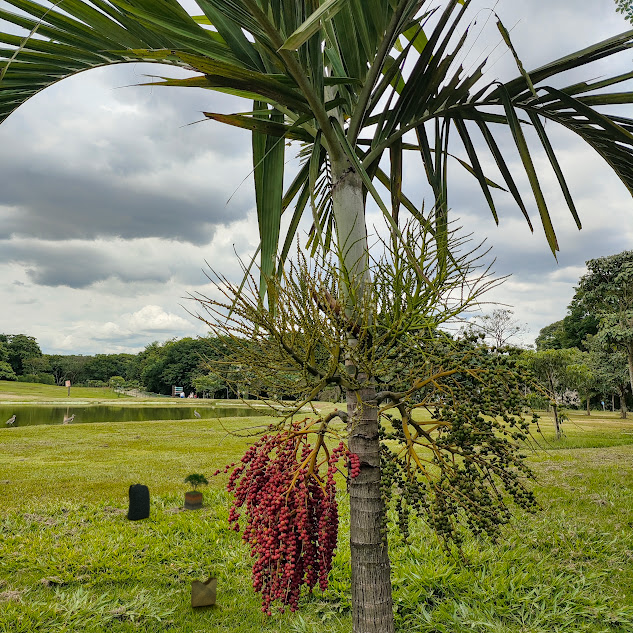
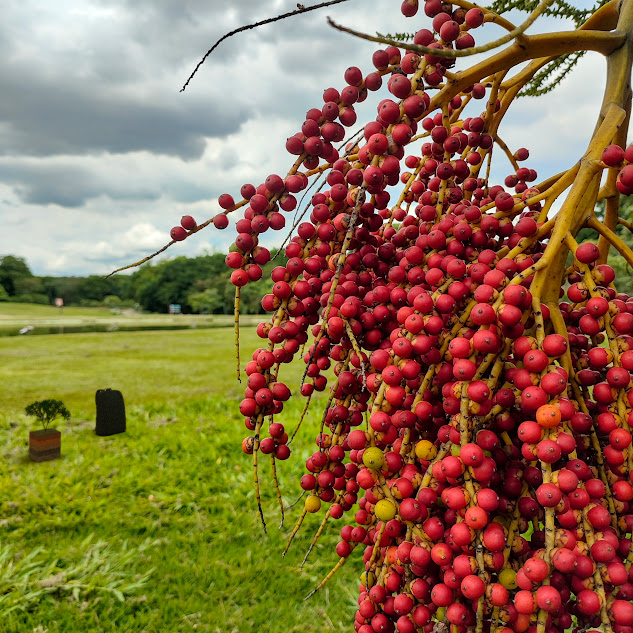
potted tree: present [184,474,208,510] -> present [24,399,71,462]
woven basket: present [191,564,217,607] -> none [177,500,219,568]

